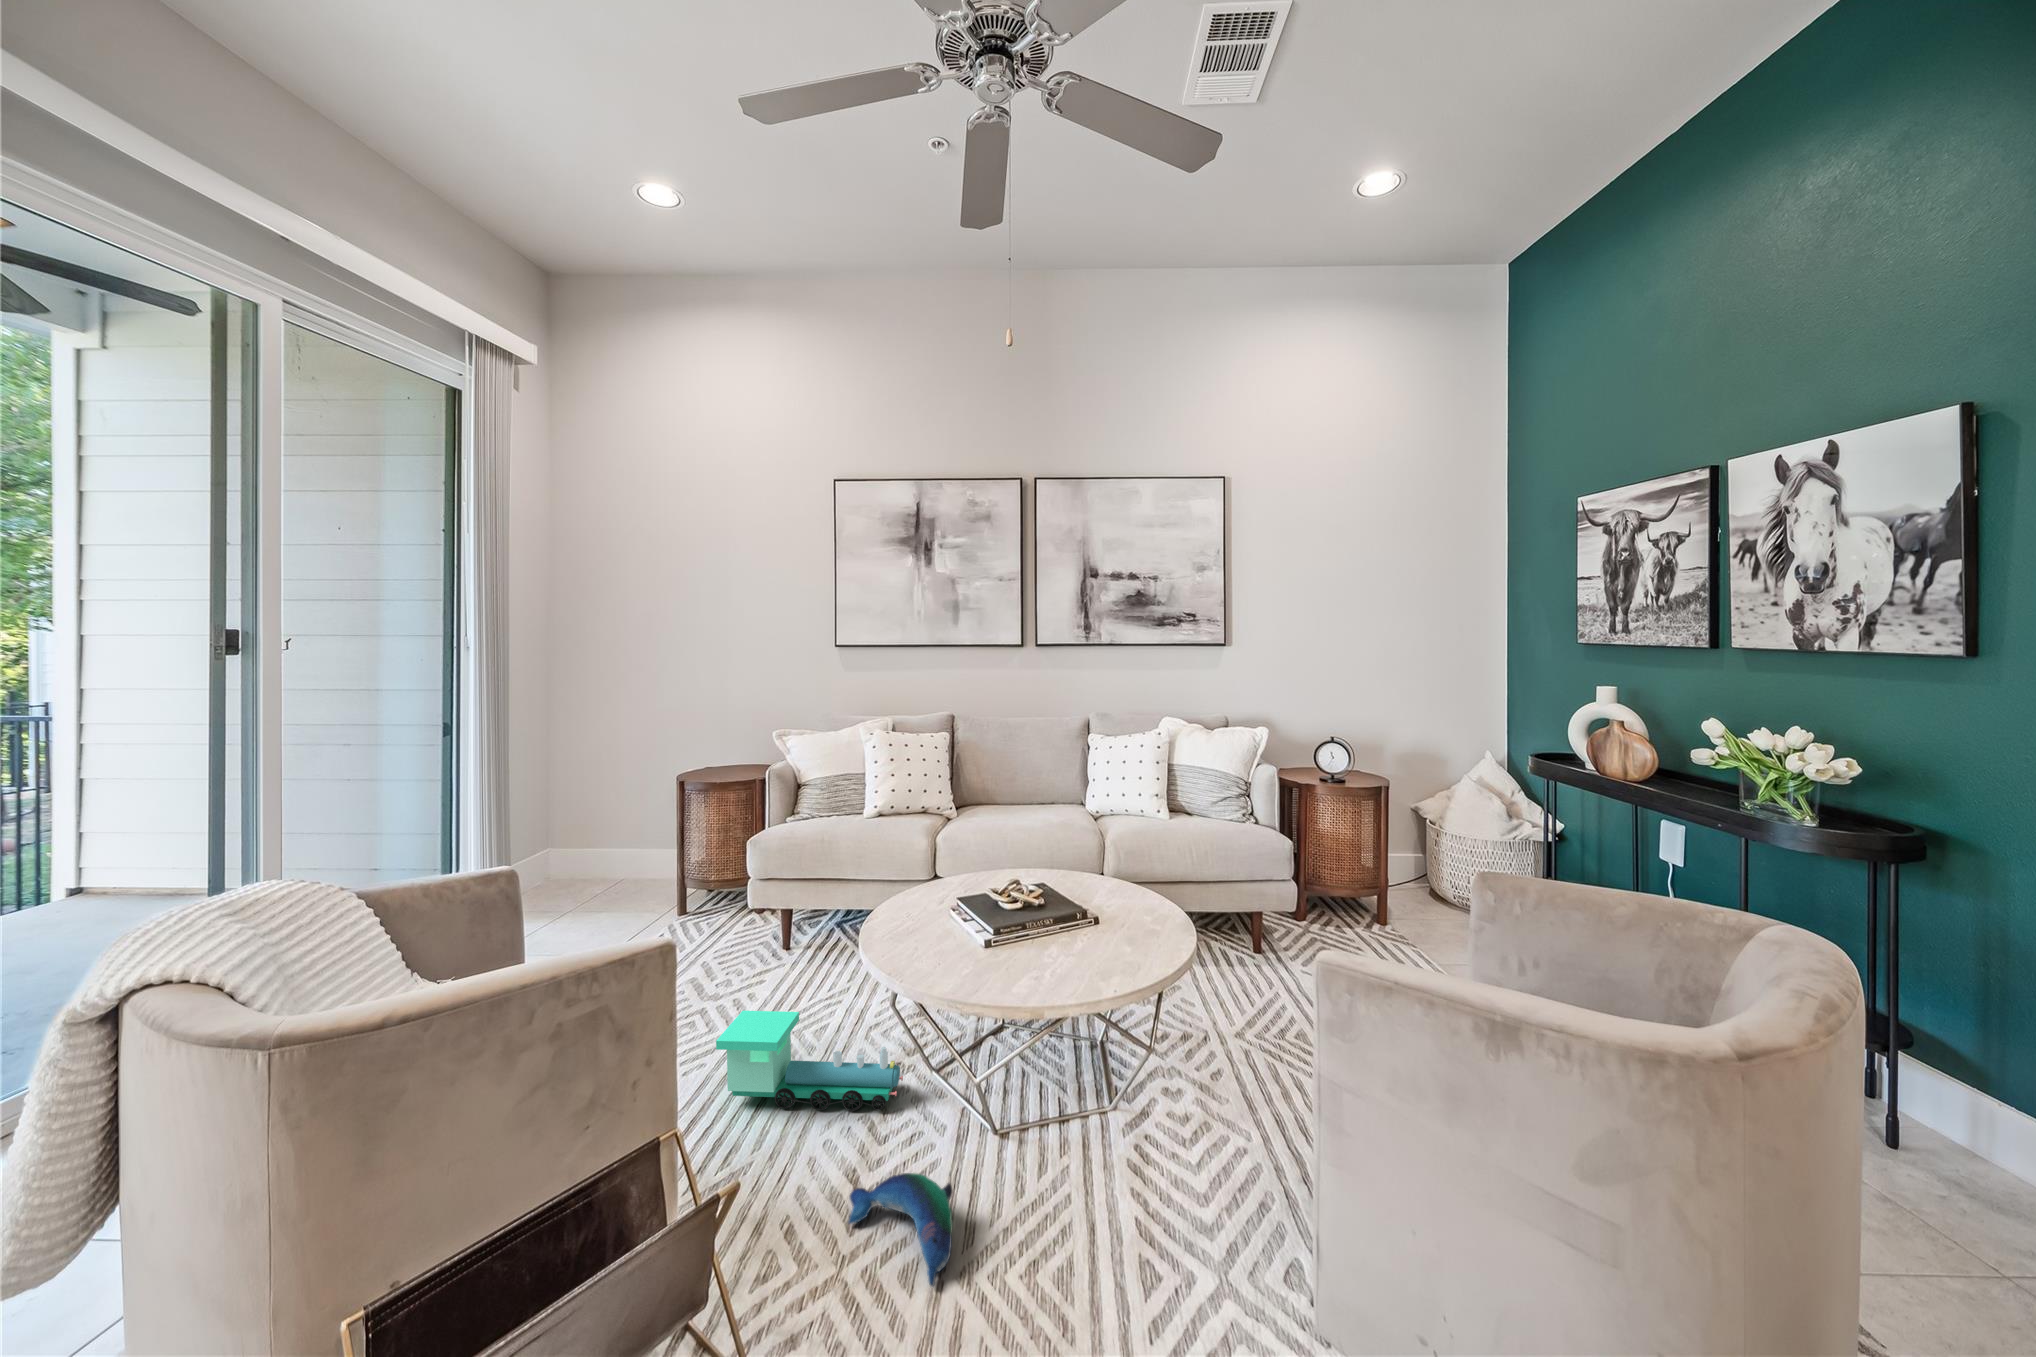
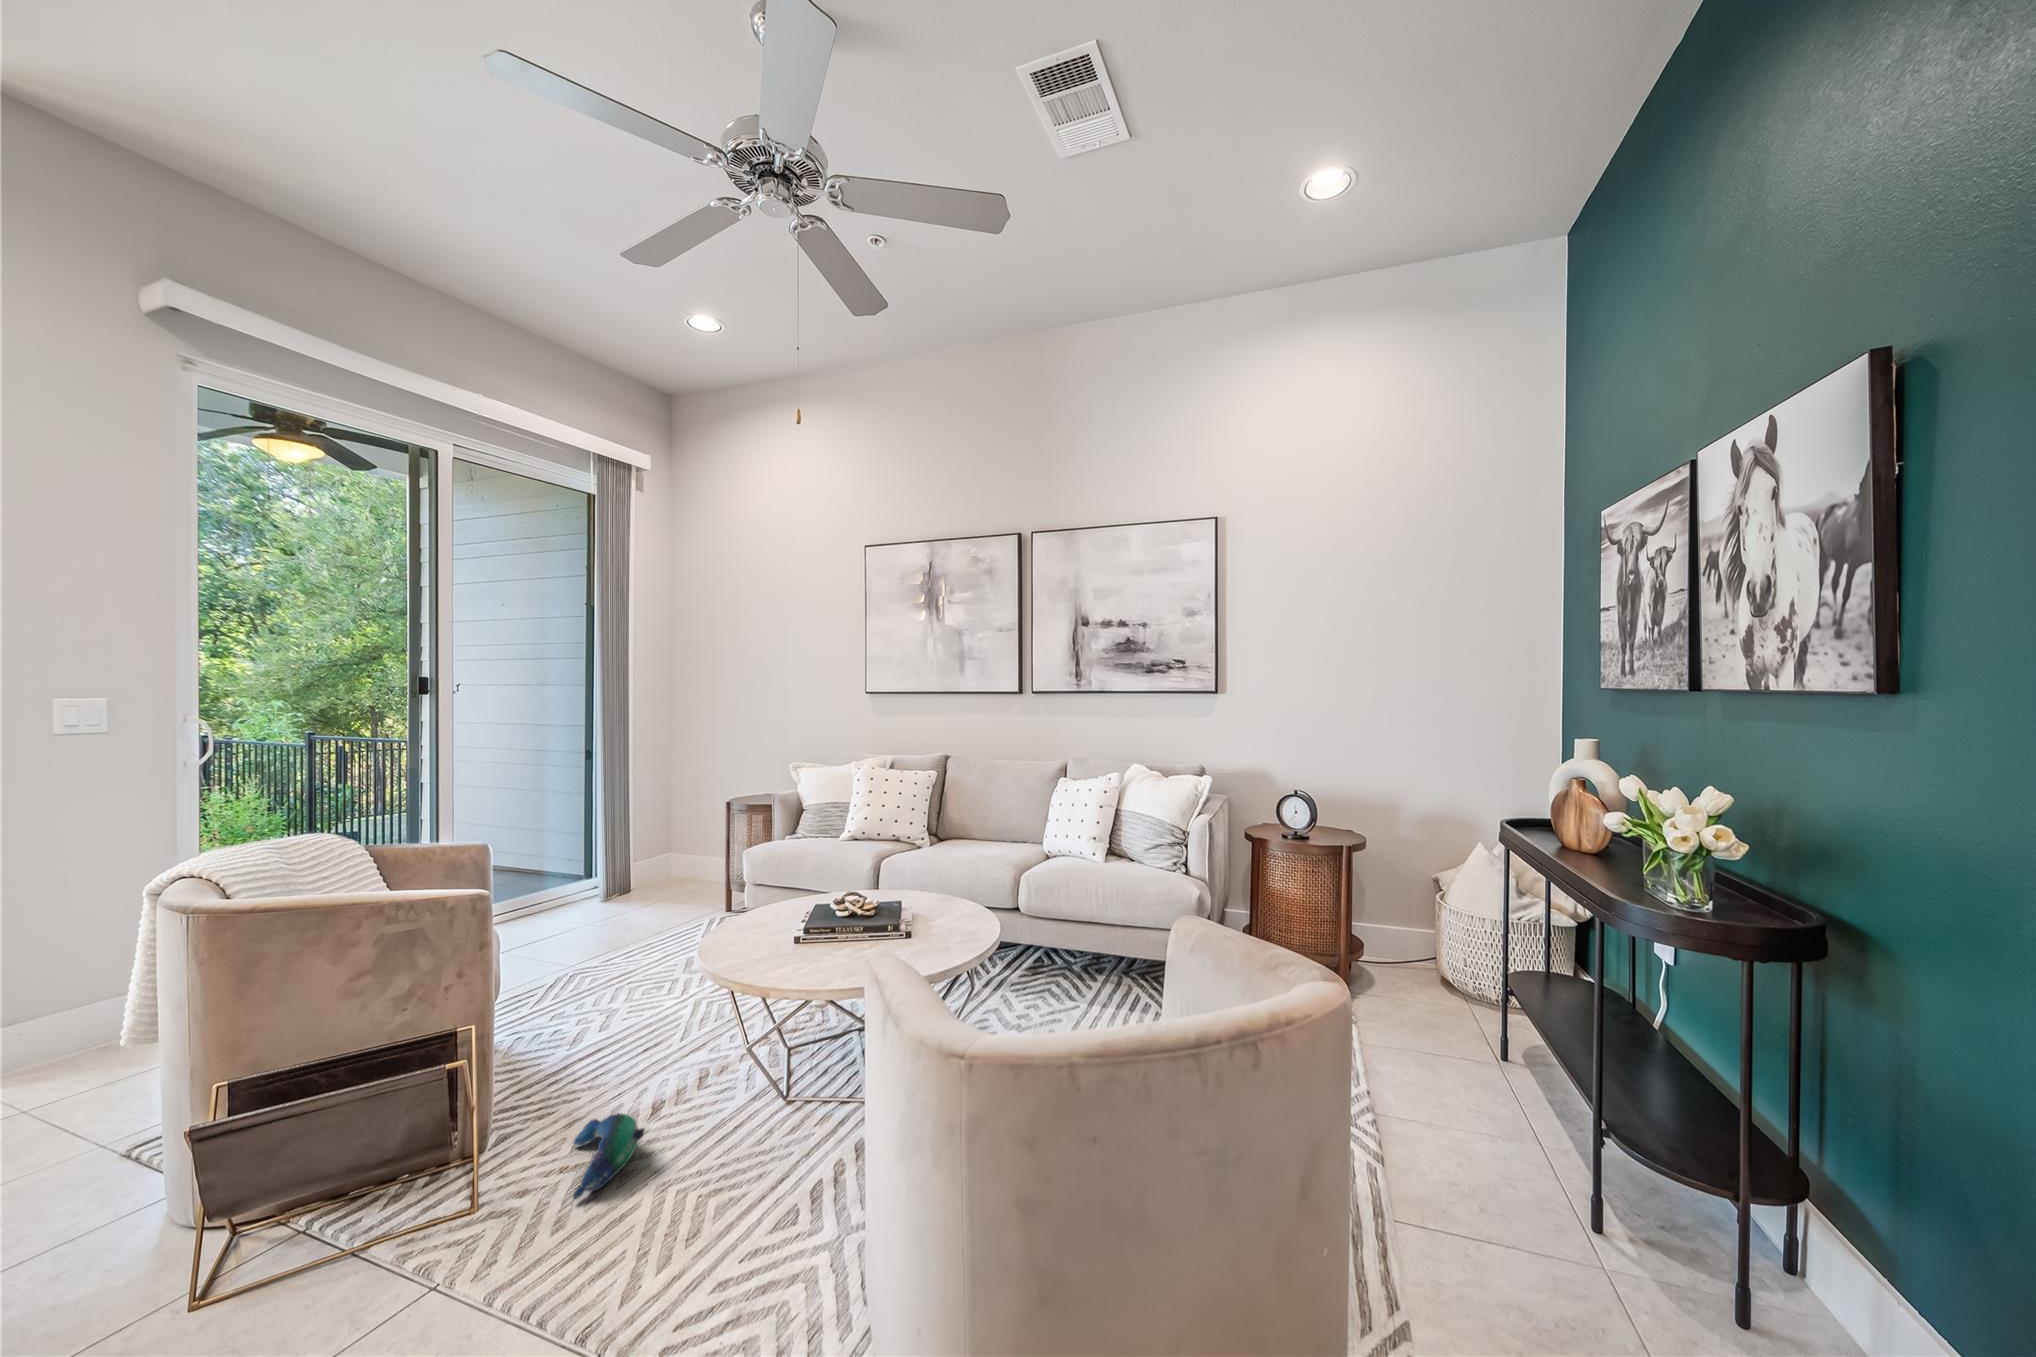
toy train: present [716,1011,903,1111] -> none [583,975,718,1074]

